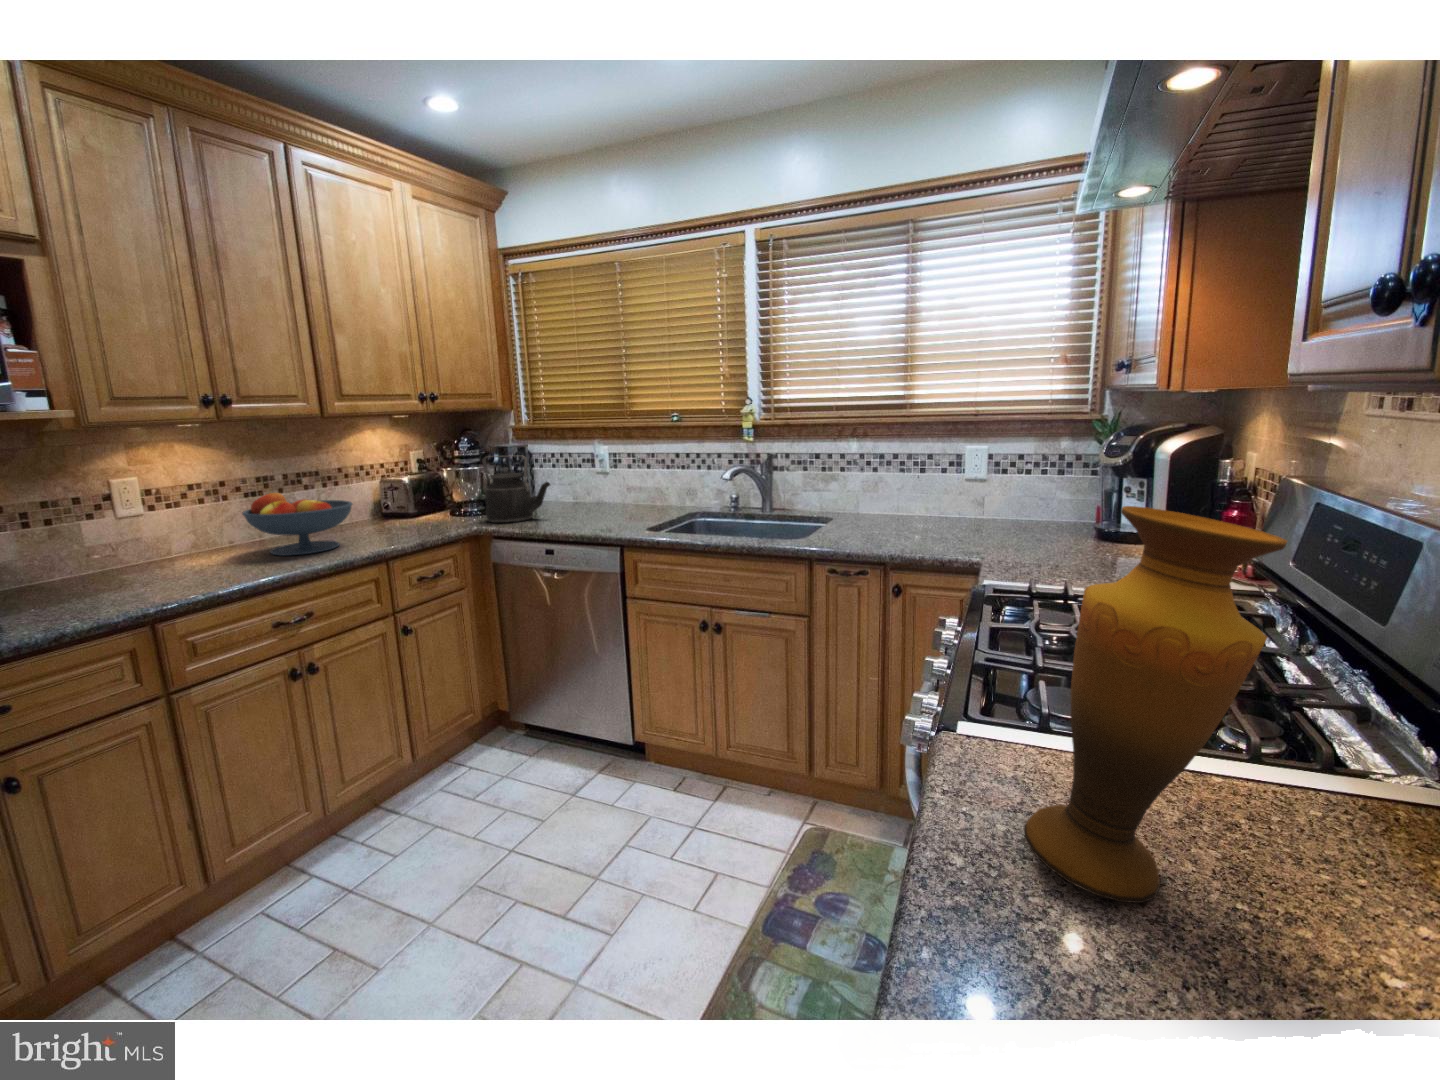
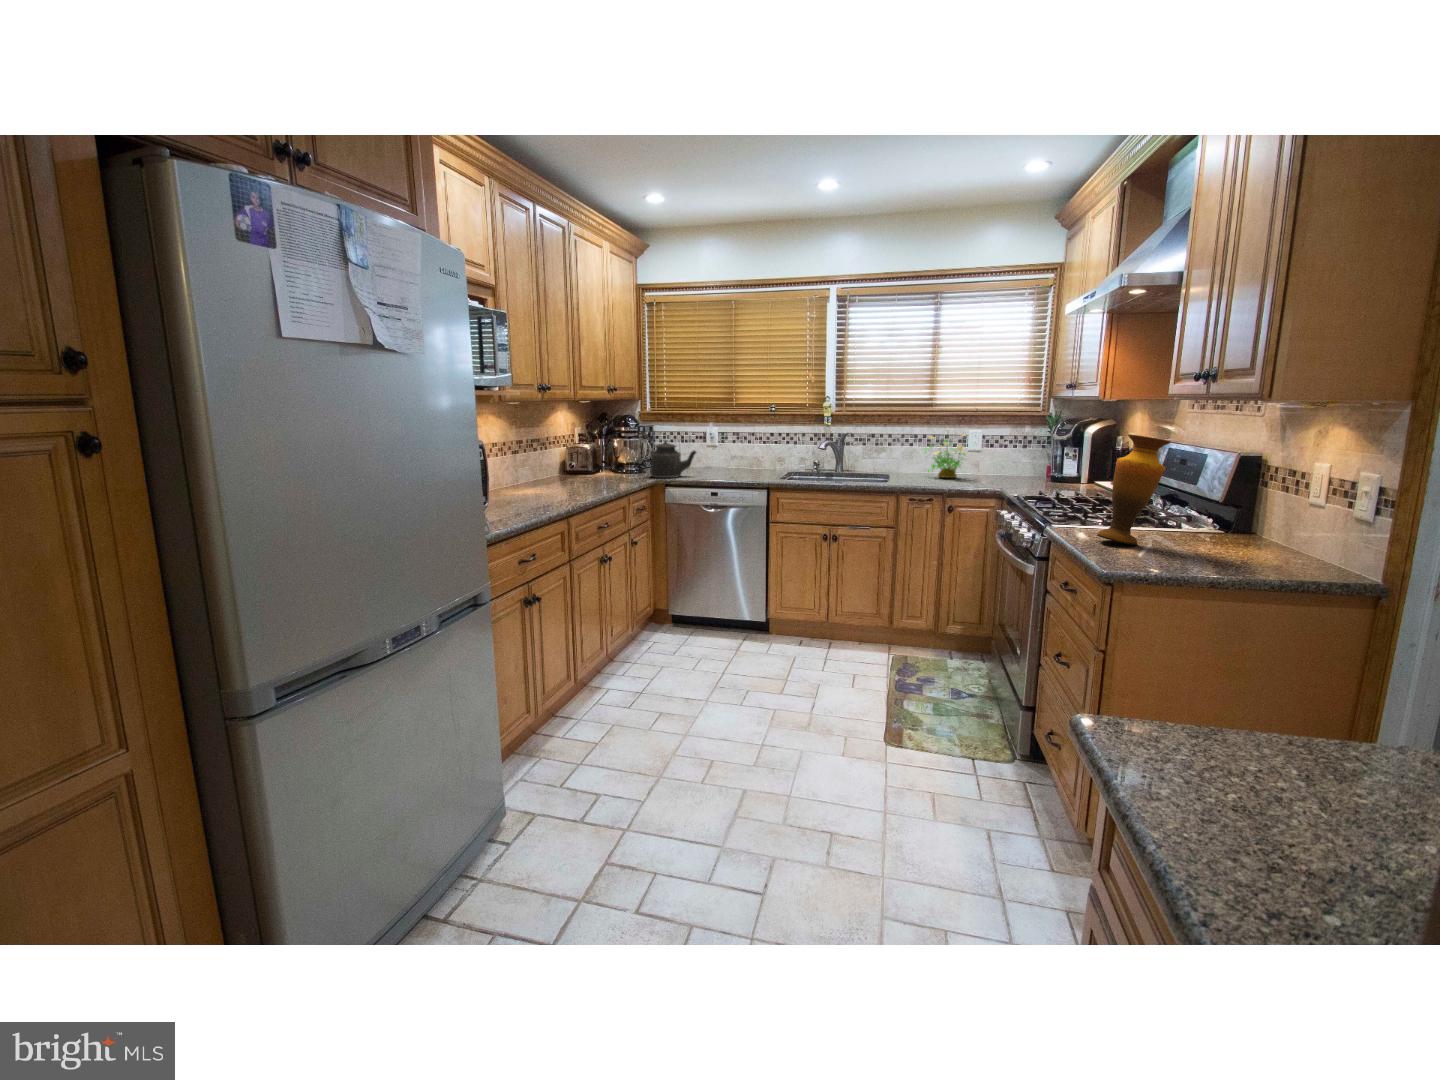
potted plant: none [884,444,952,527] -> present [924,434,966,478]
fruit bowl: present [243,493,352,556] -> none [536,451,601,493]

